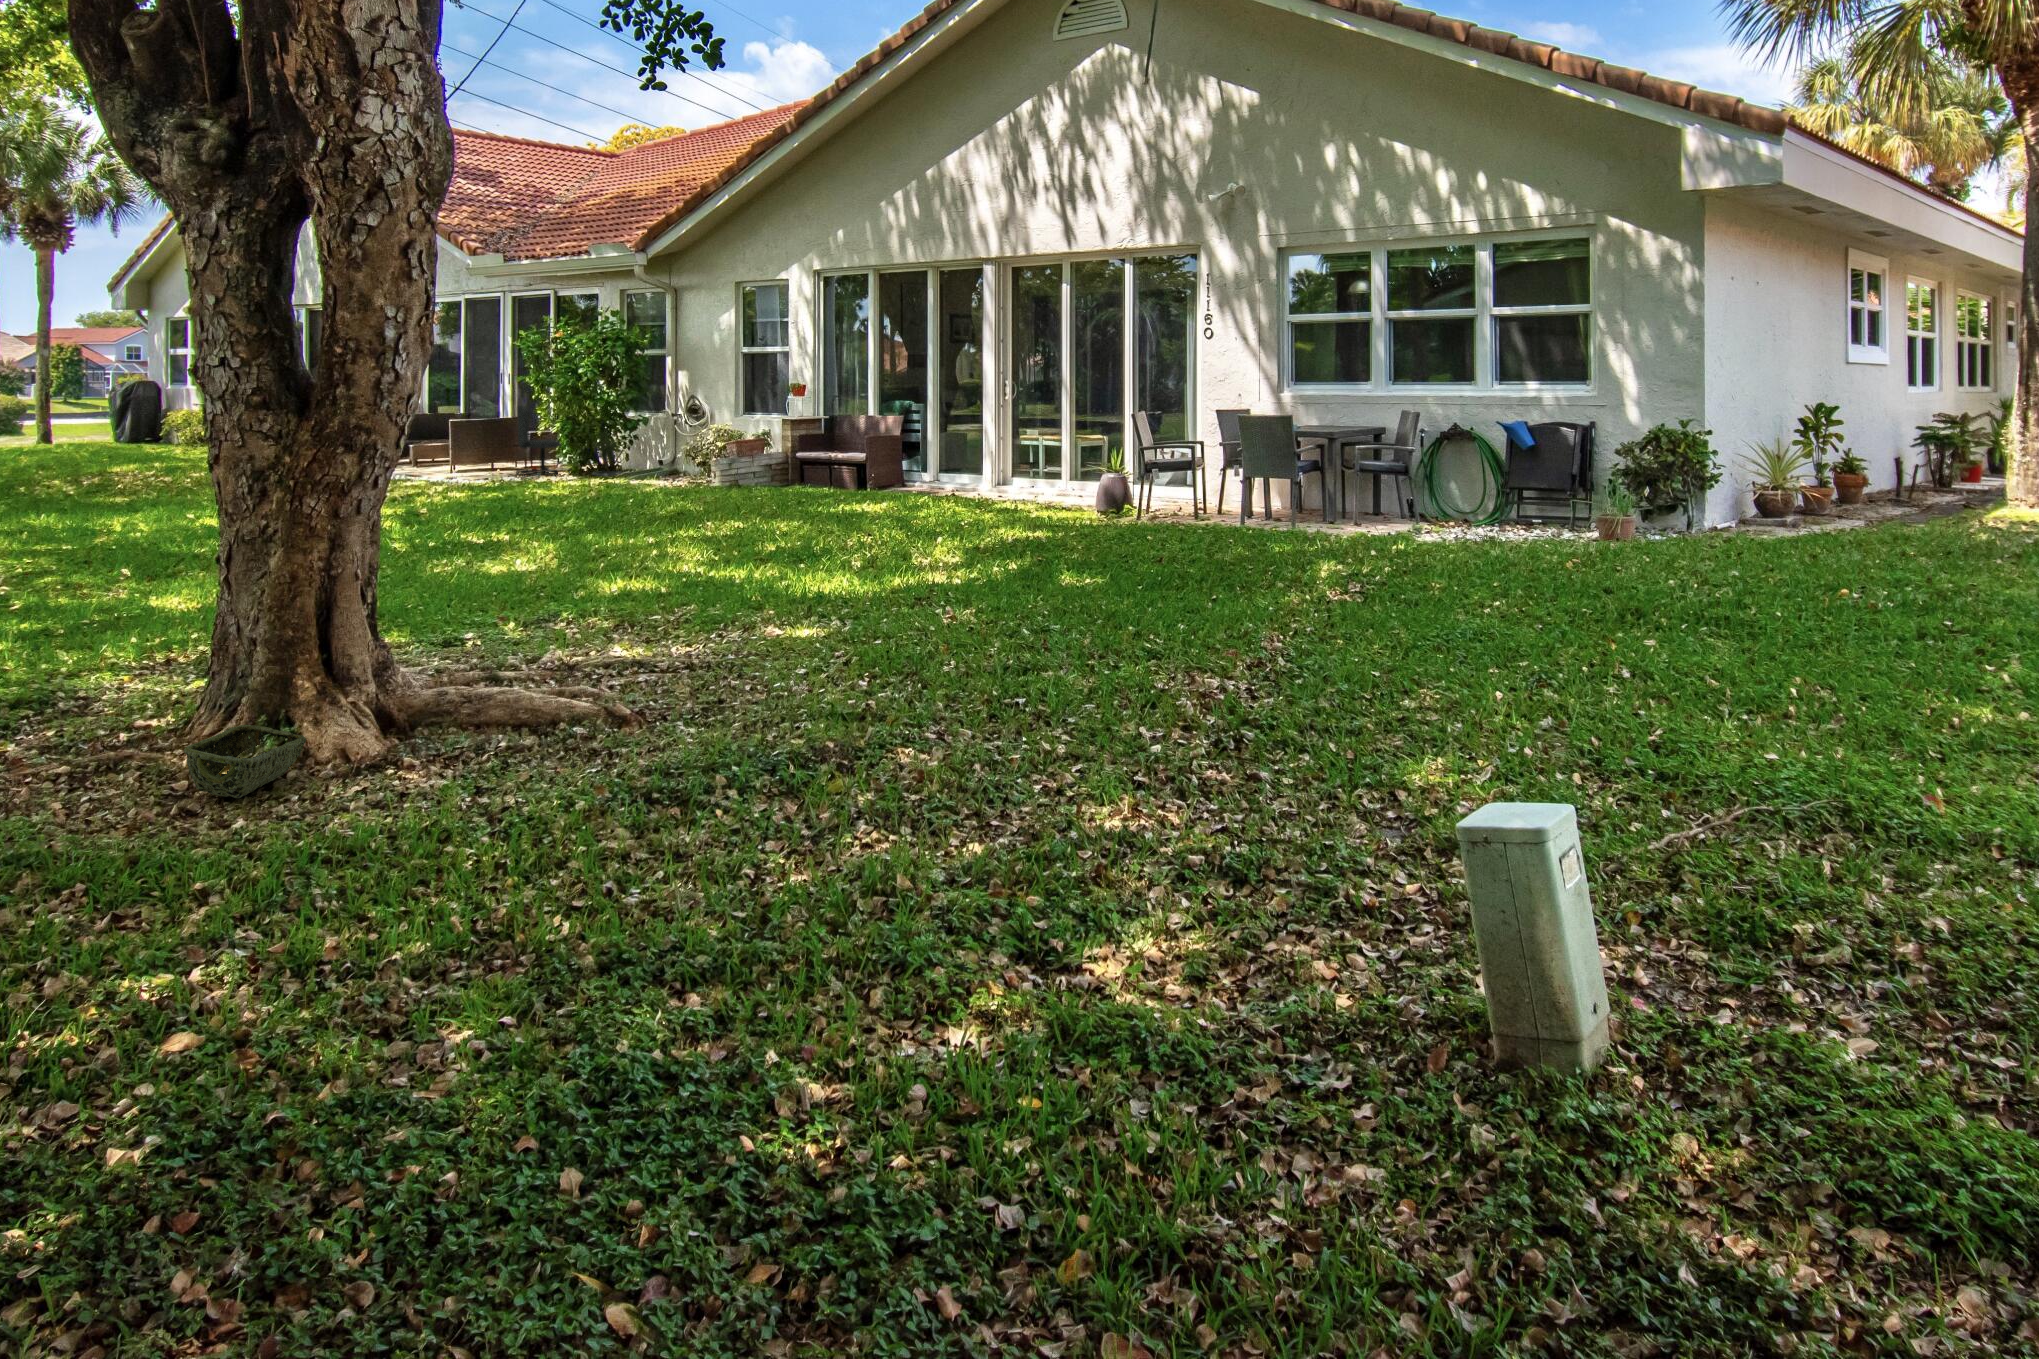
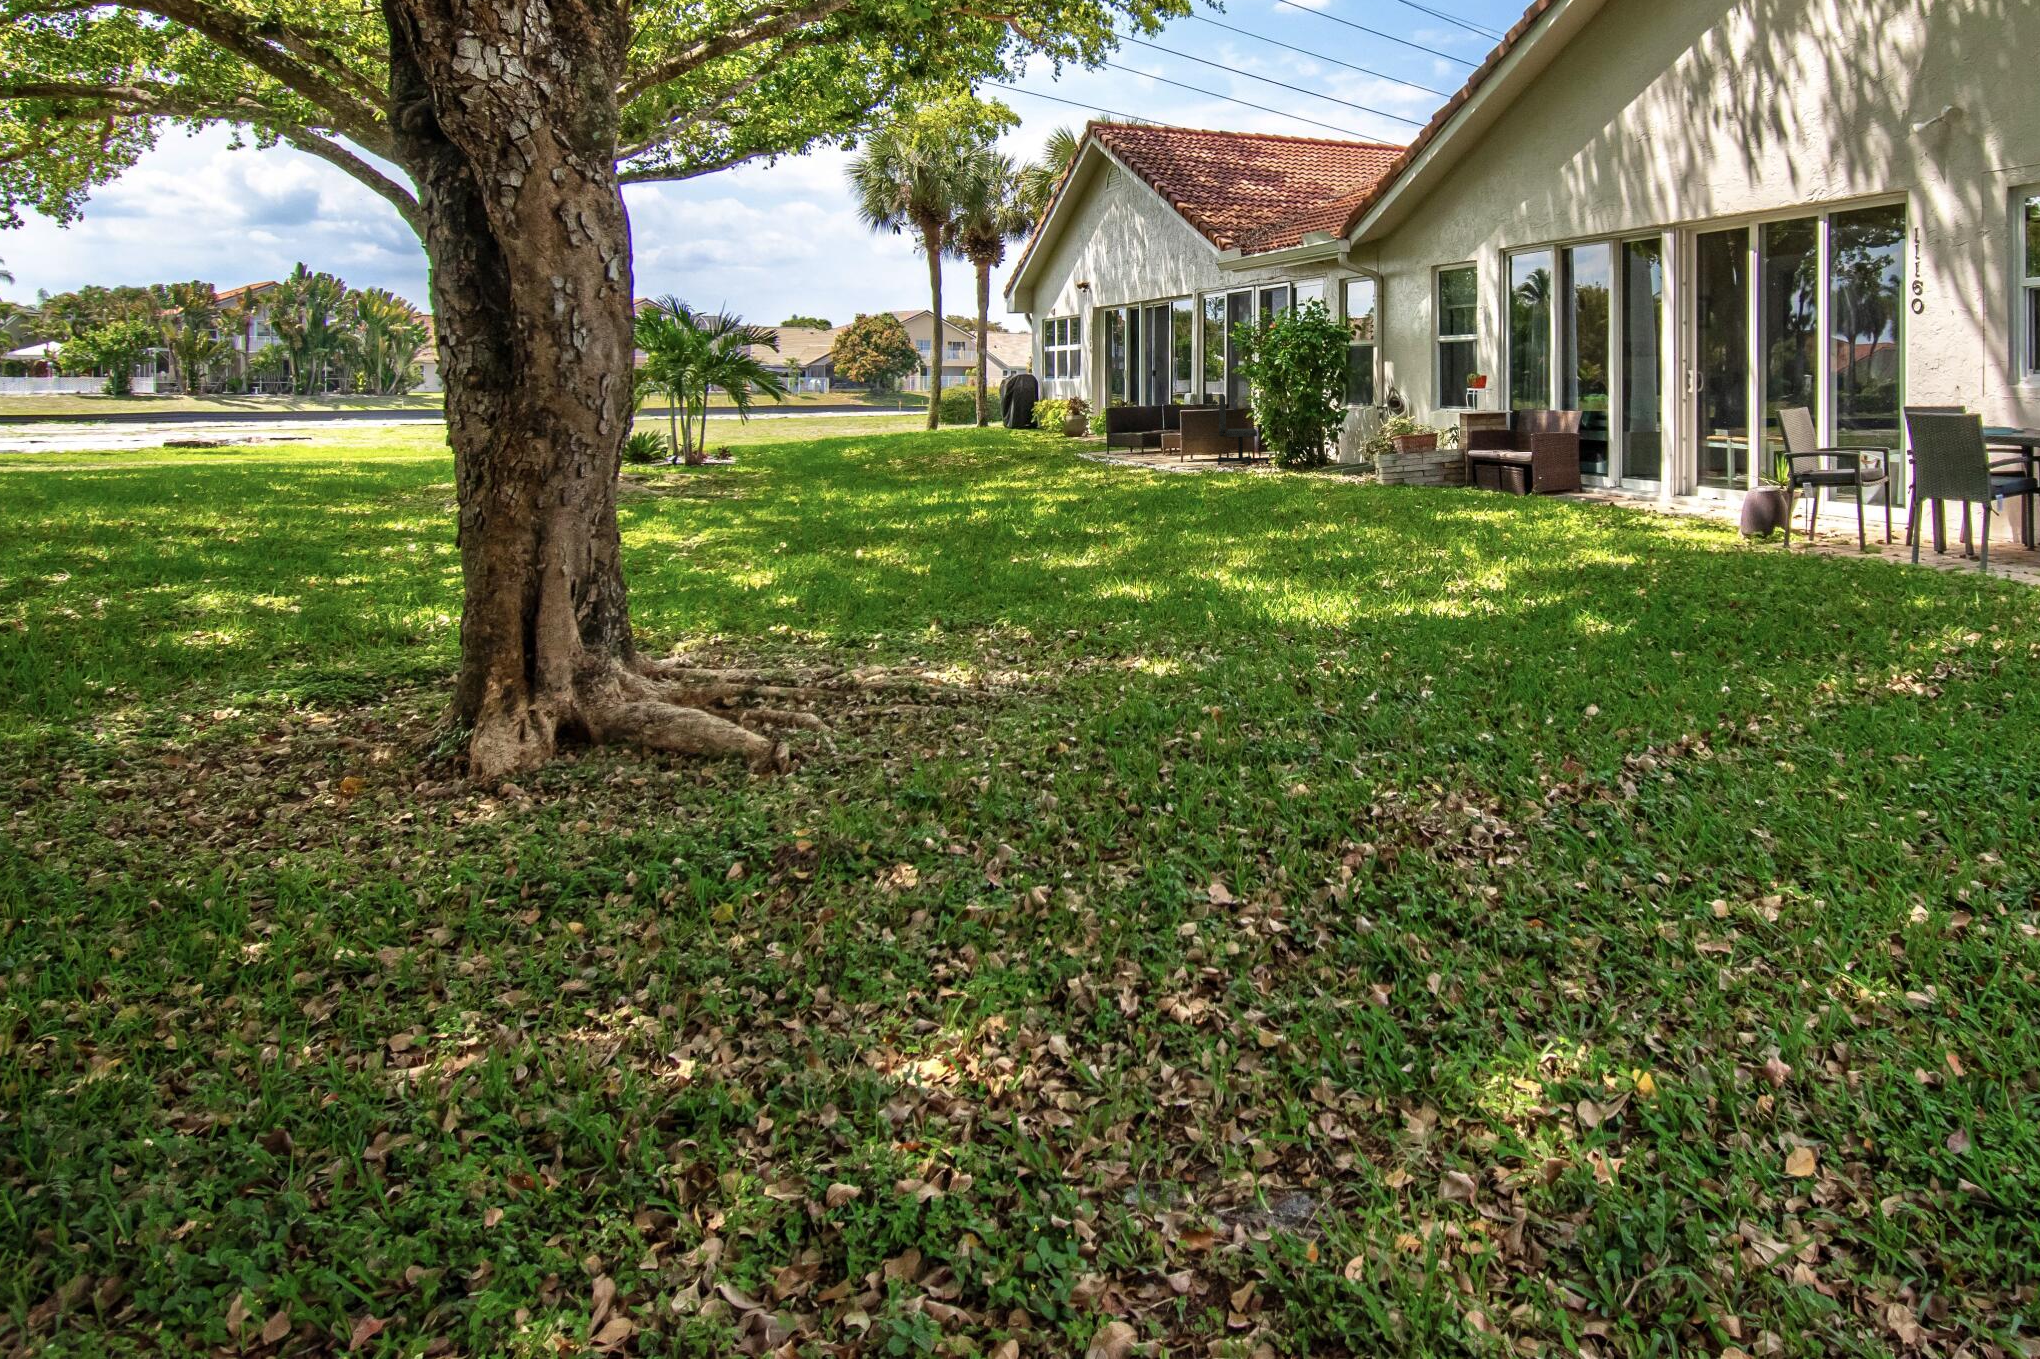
potted tree: present [592,432,620,476] -> none [1283,416,1312,467]
woven basket: present [184,724,306,798] -> none [307,650,444,719]

